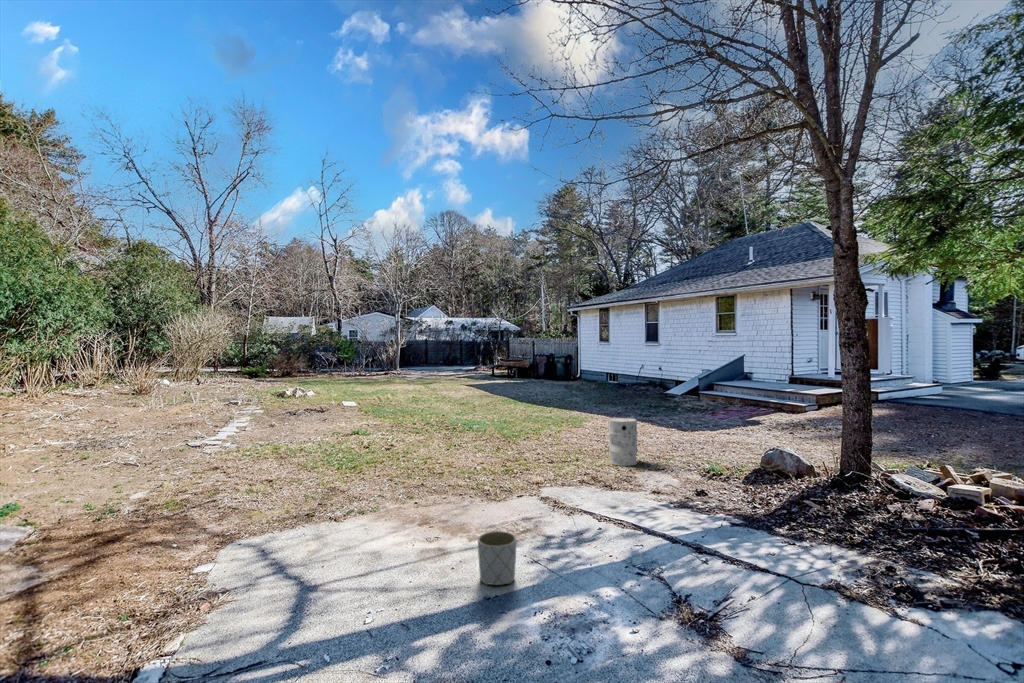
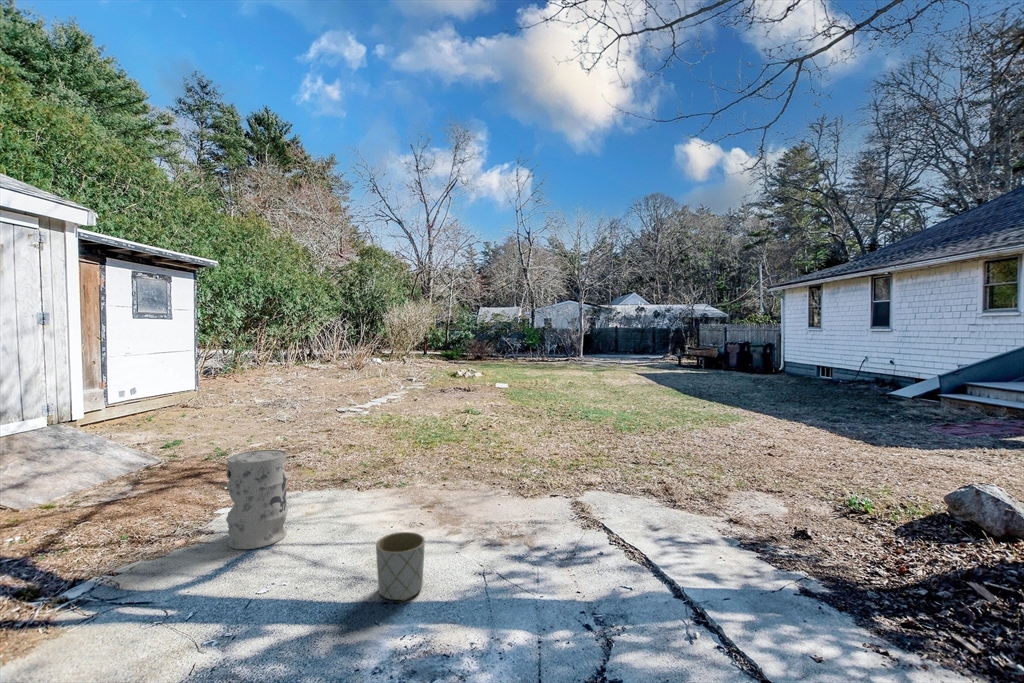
trash can: present [609,418,638,466] -> present [226,450,288,549]

